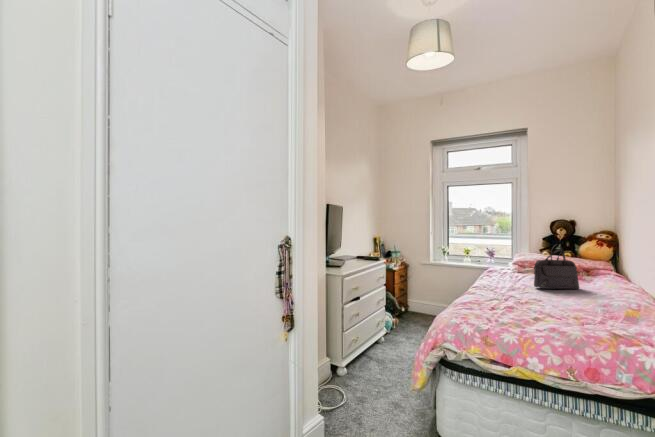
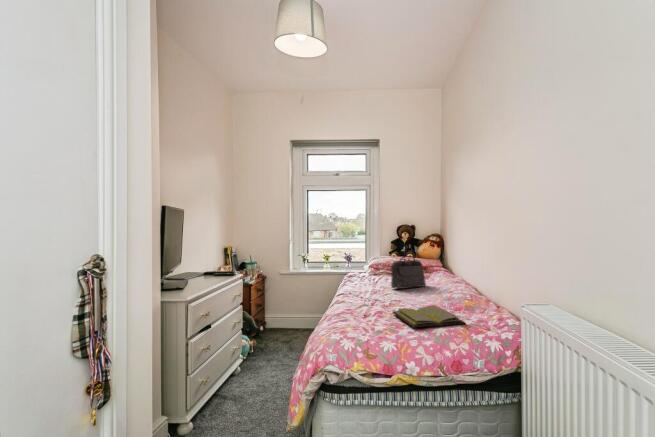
diary: none [525,307,611,333] -> present [393,306,465,327]

